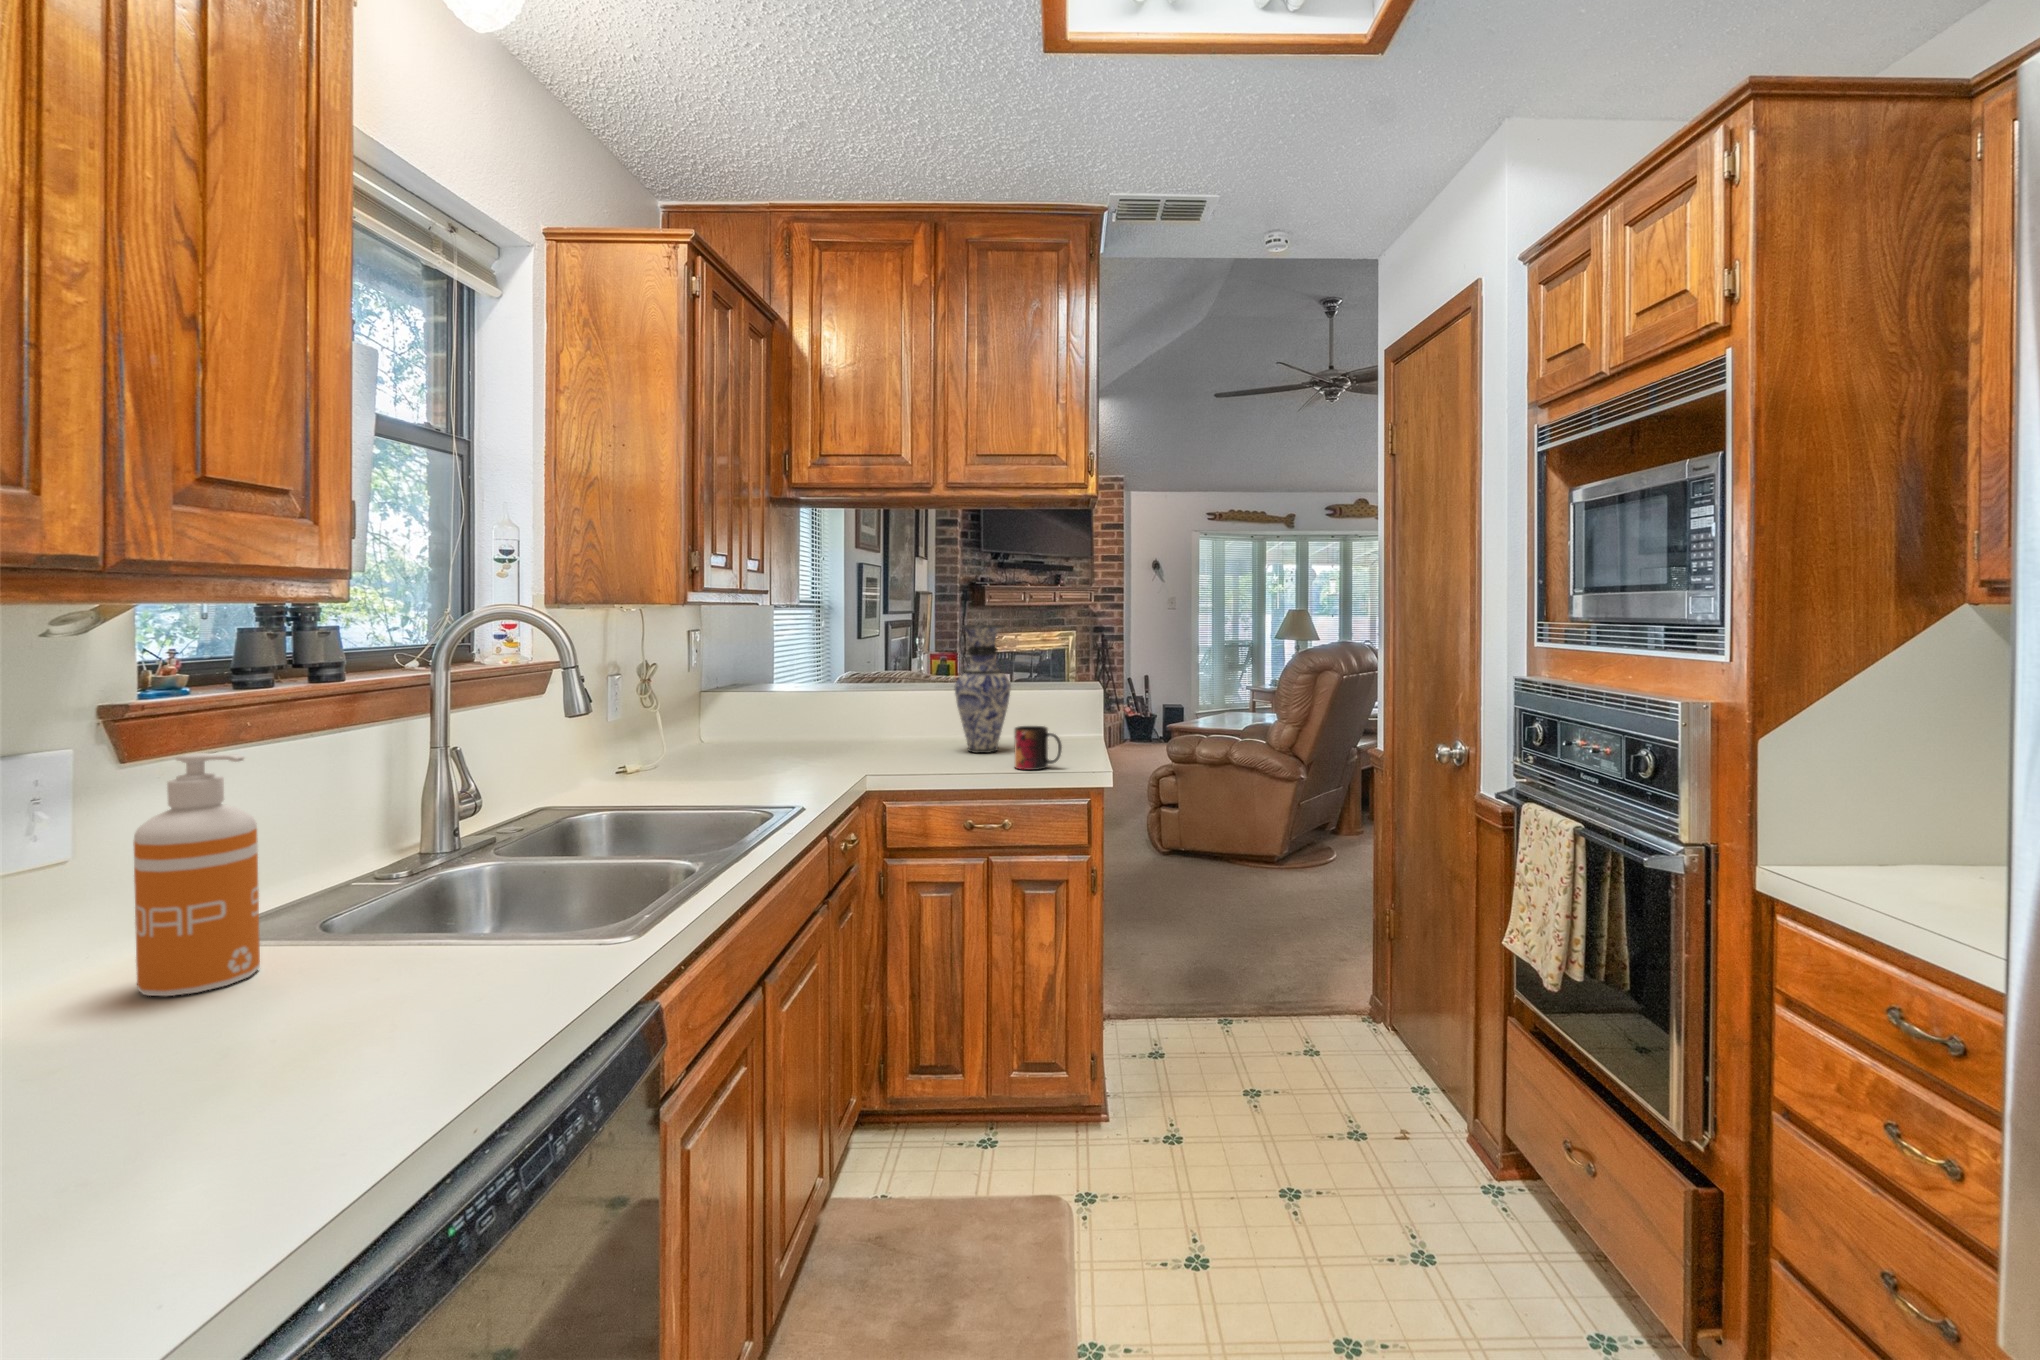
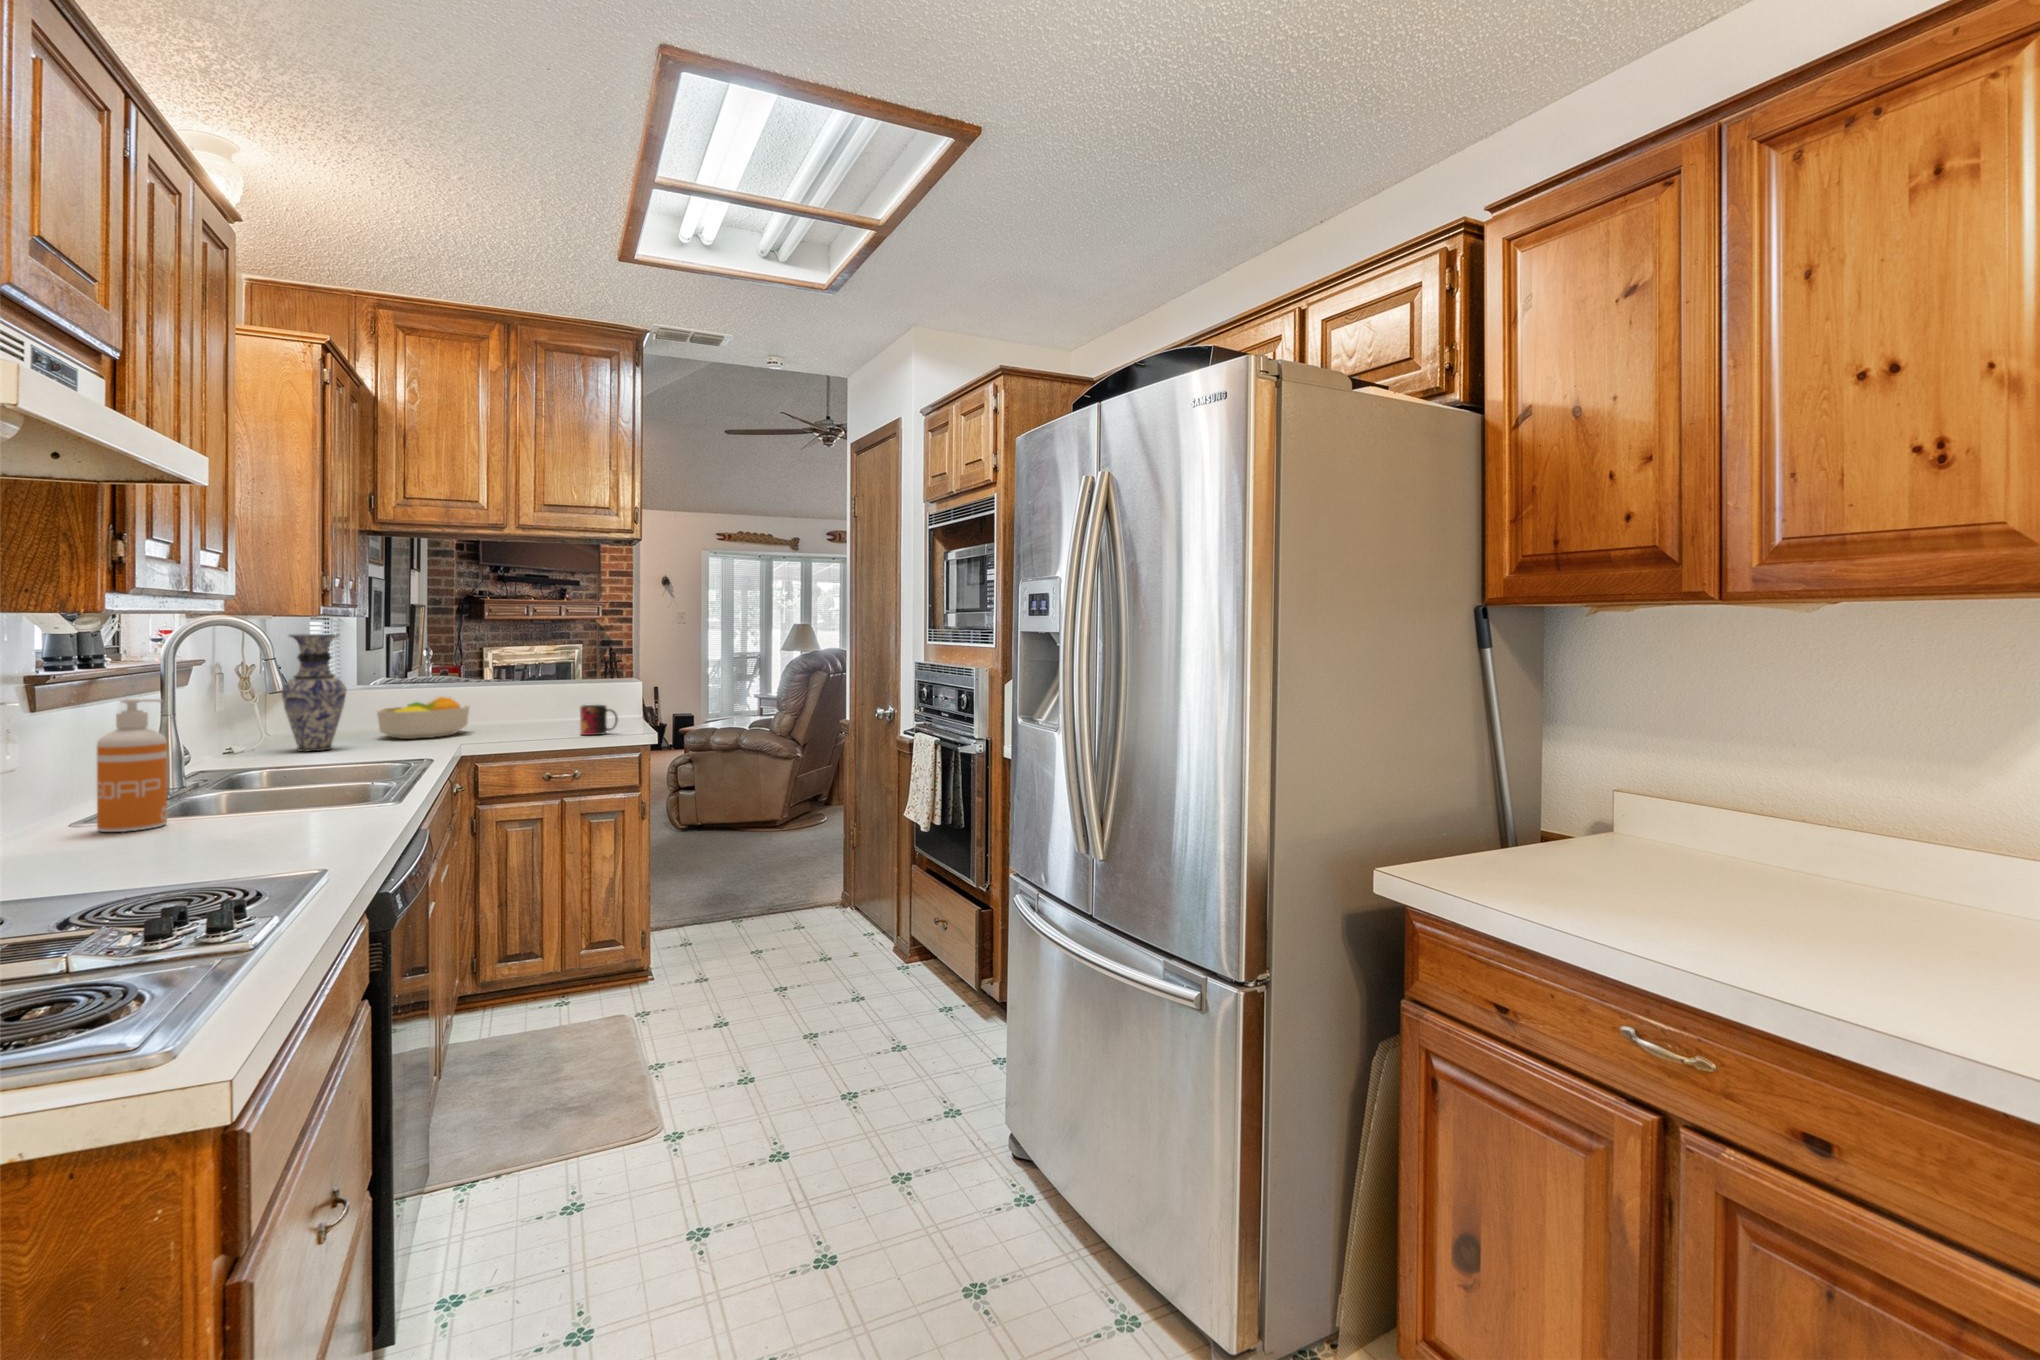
vase: present [955,625,1011,753] -> present [281,634,347,752]
fruit bowl: none [786,702,896,762] -> present [377,697,469,739]

